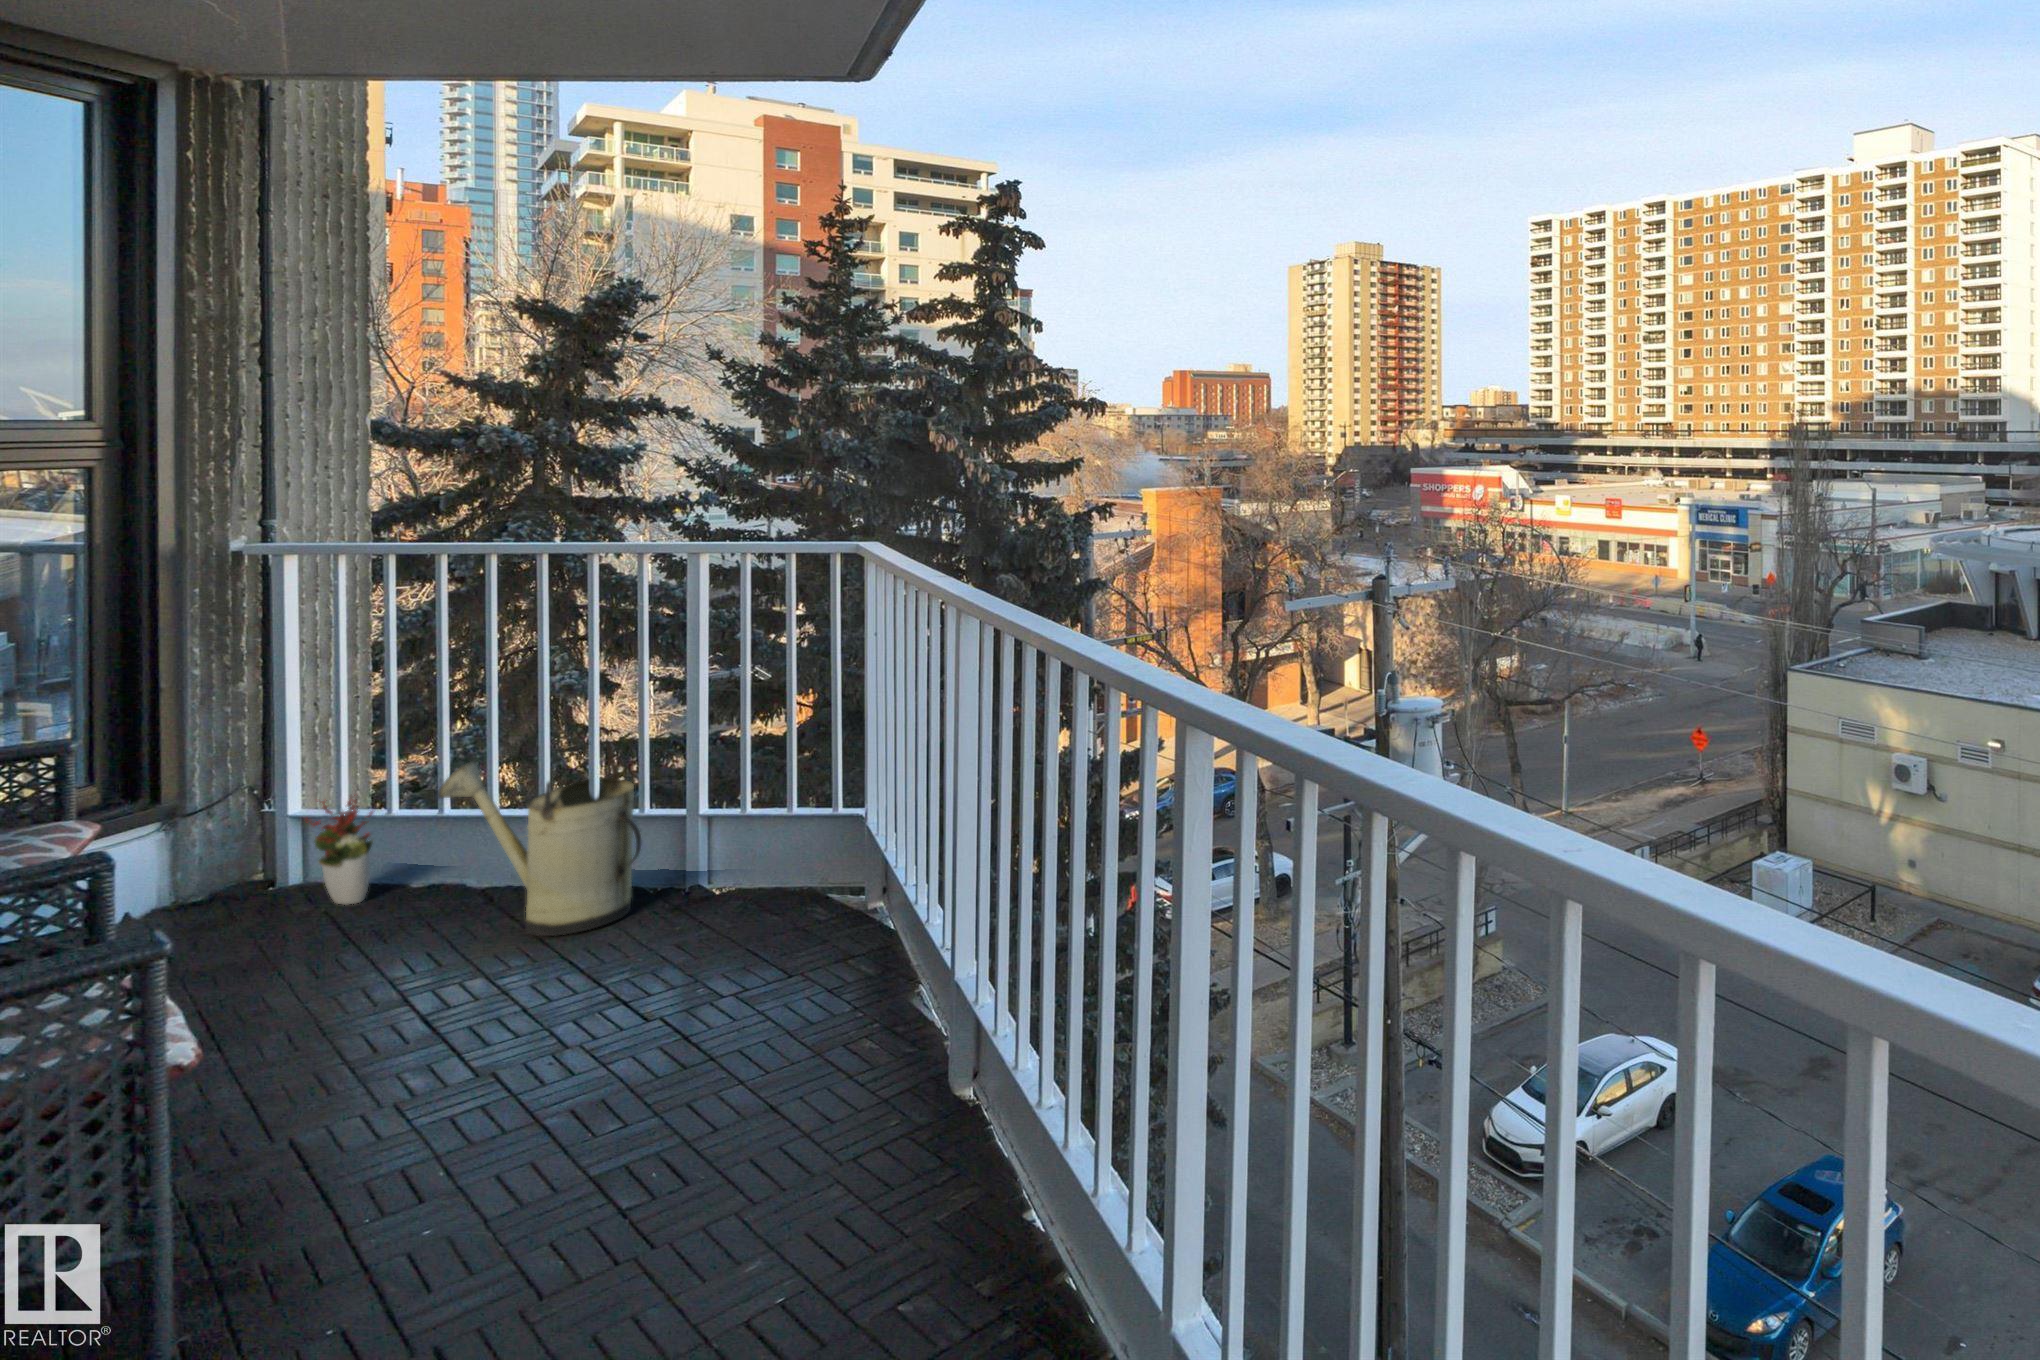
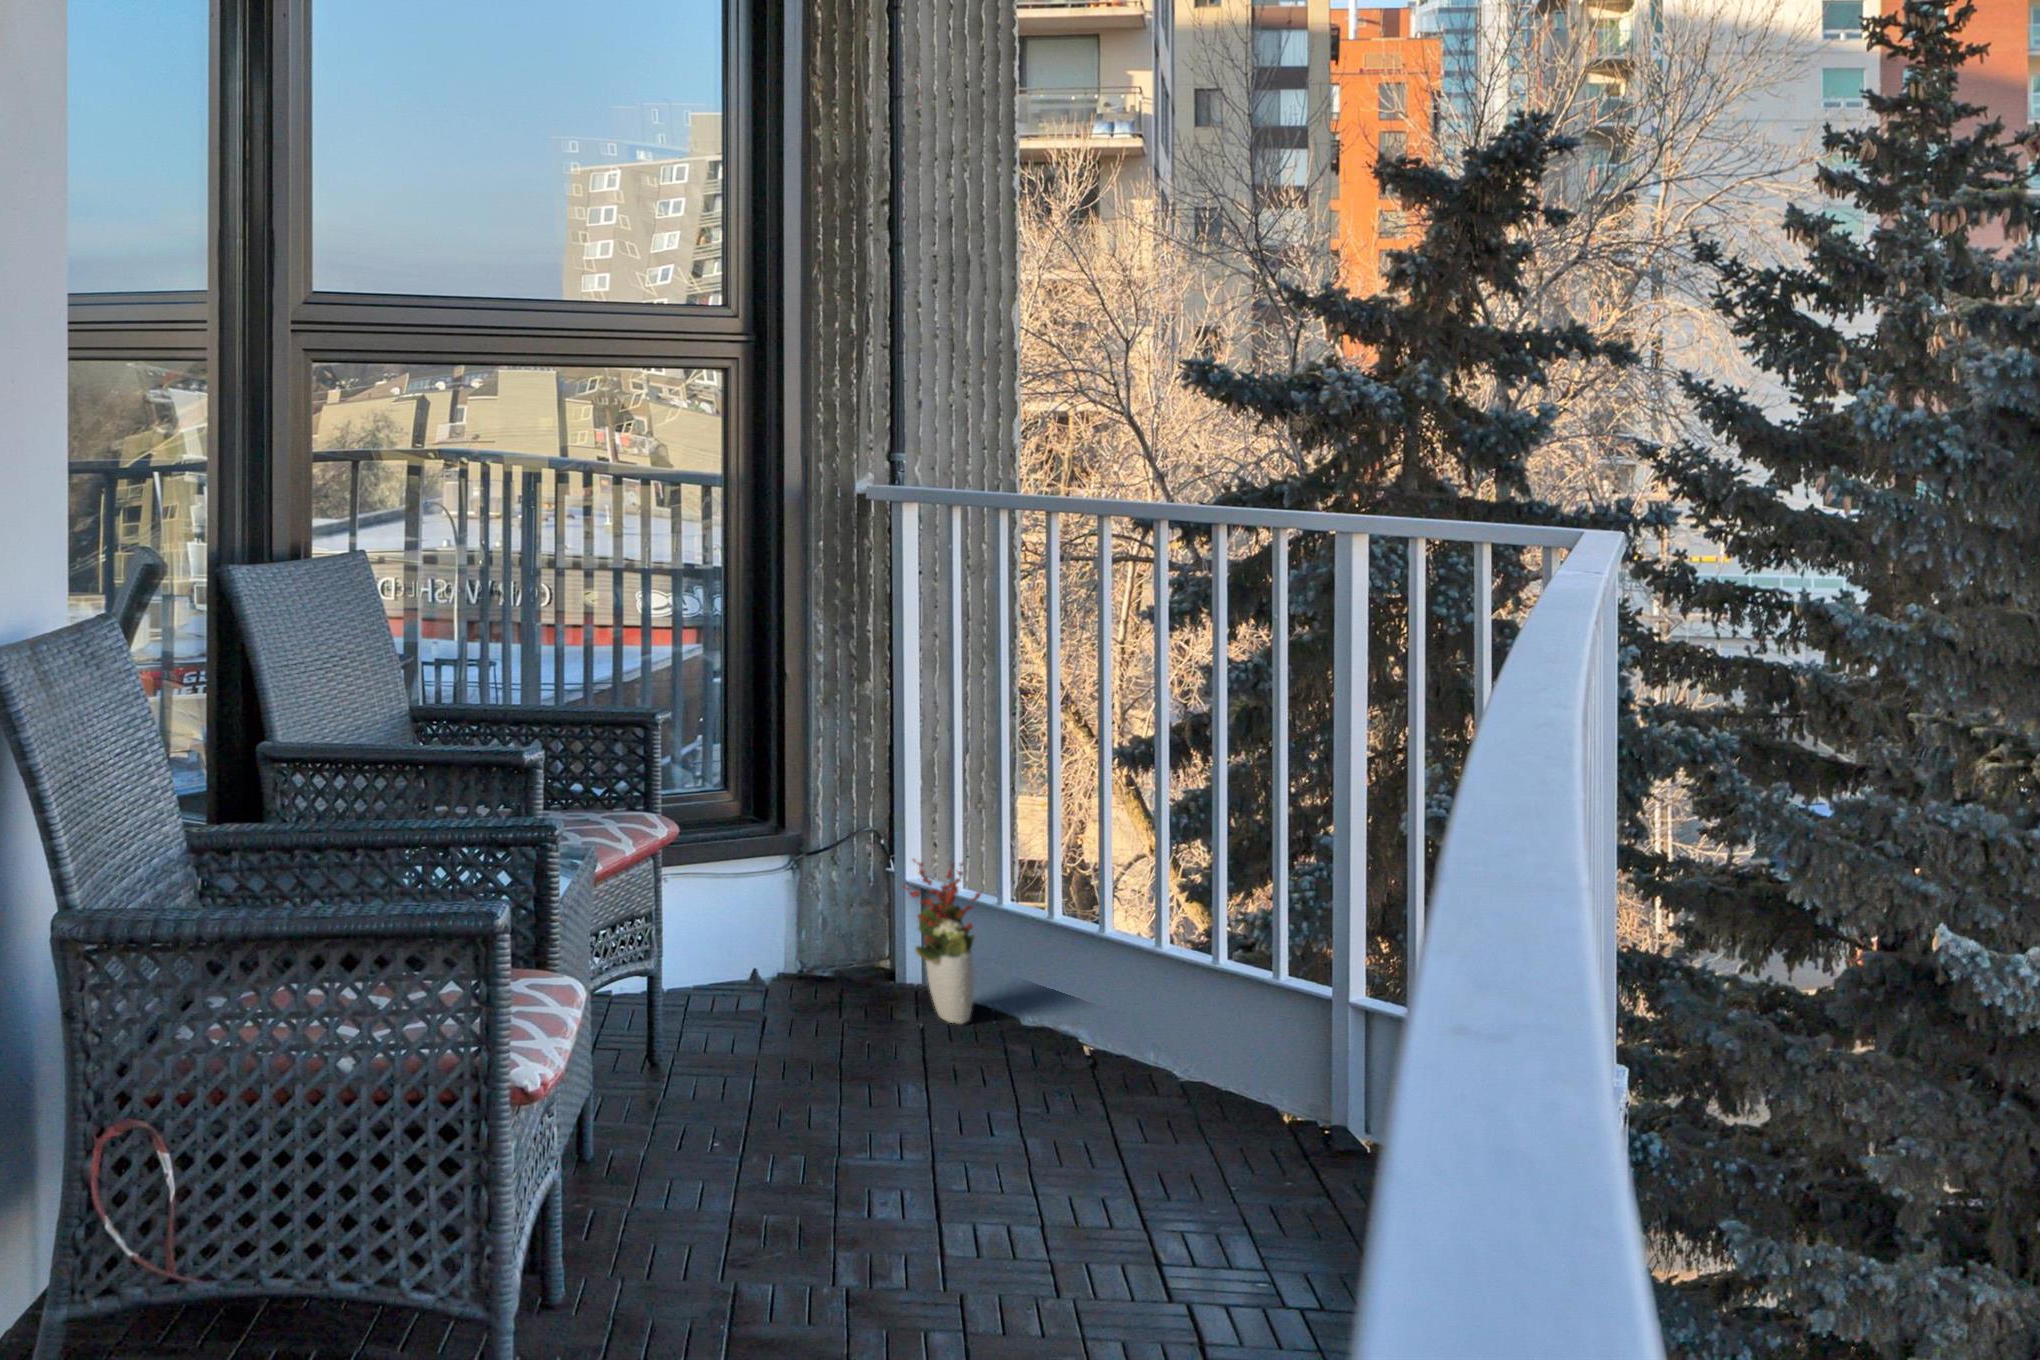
watering can: present [438,740,641,936] -> none [1018,838,1254,1145]

